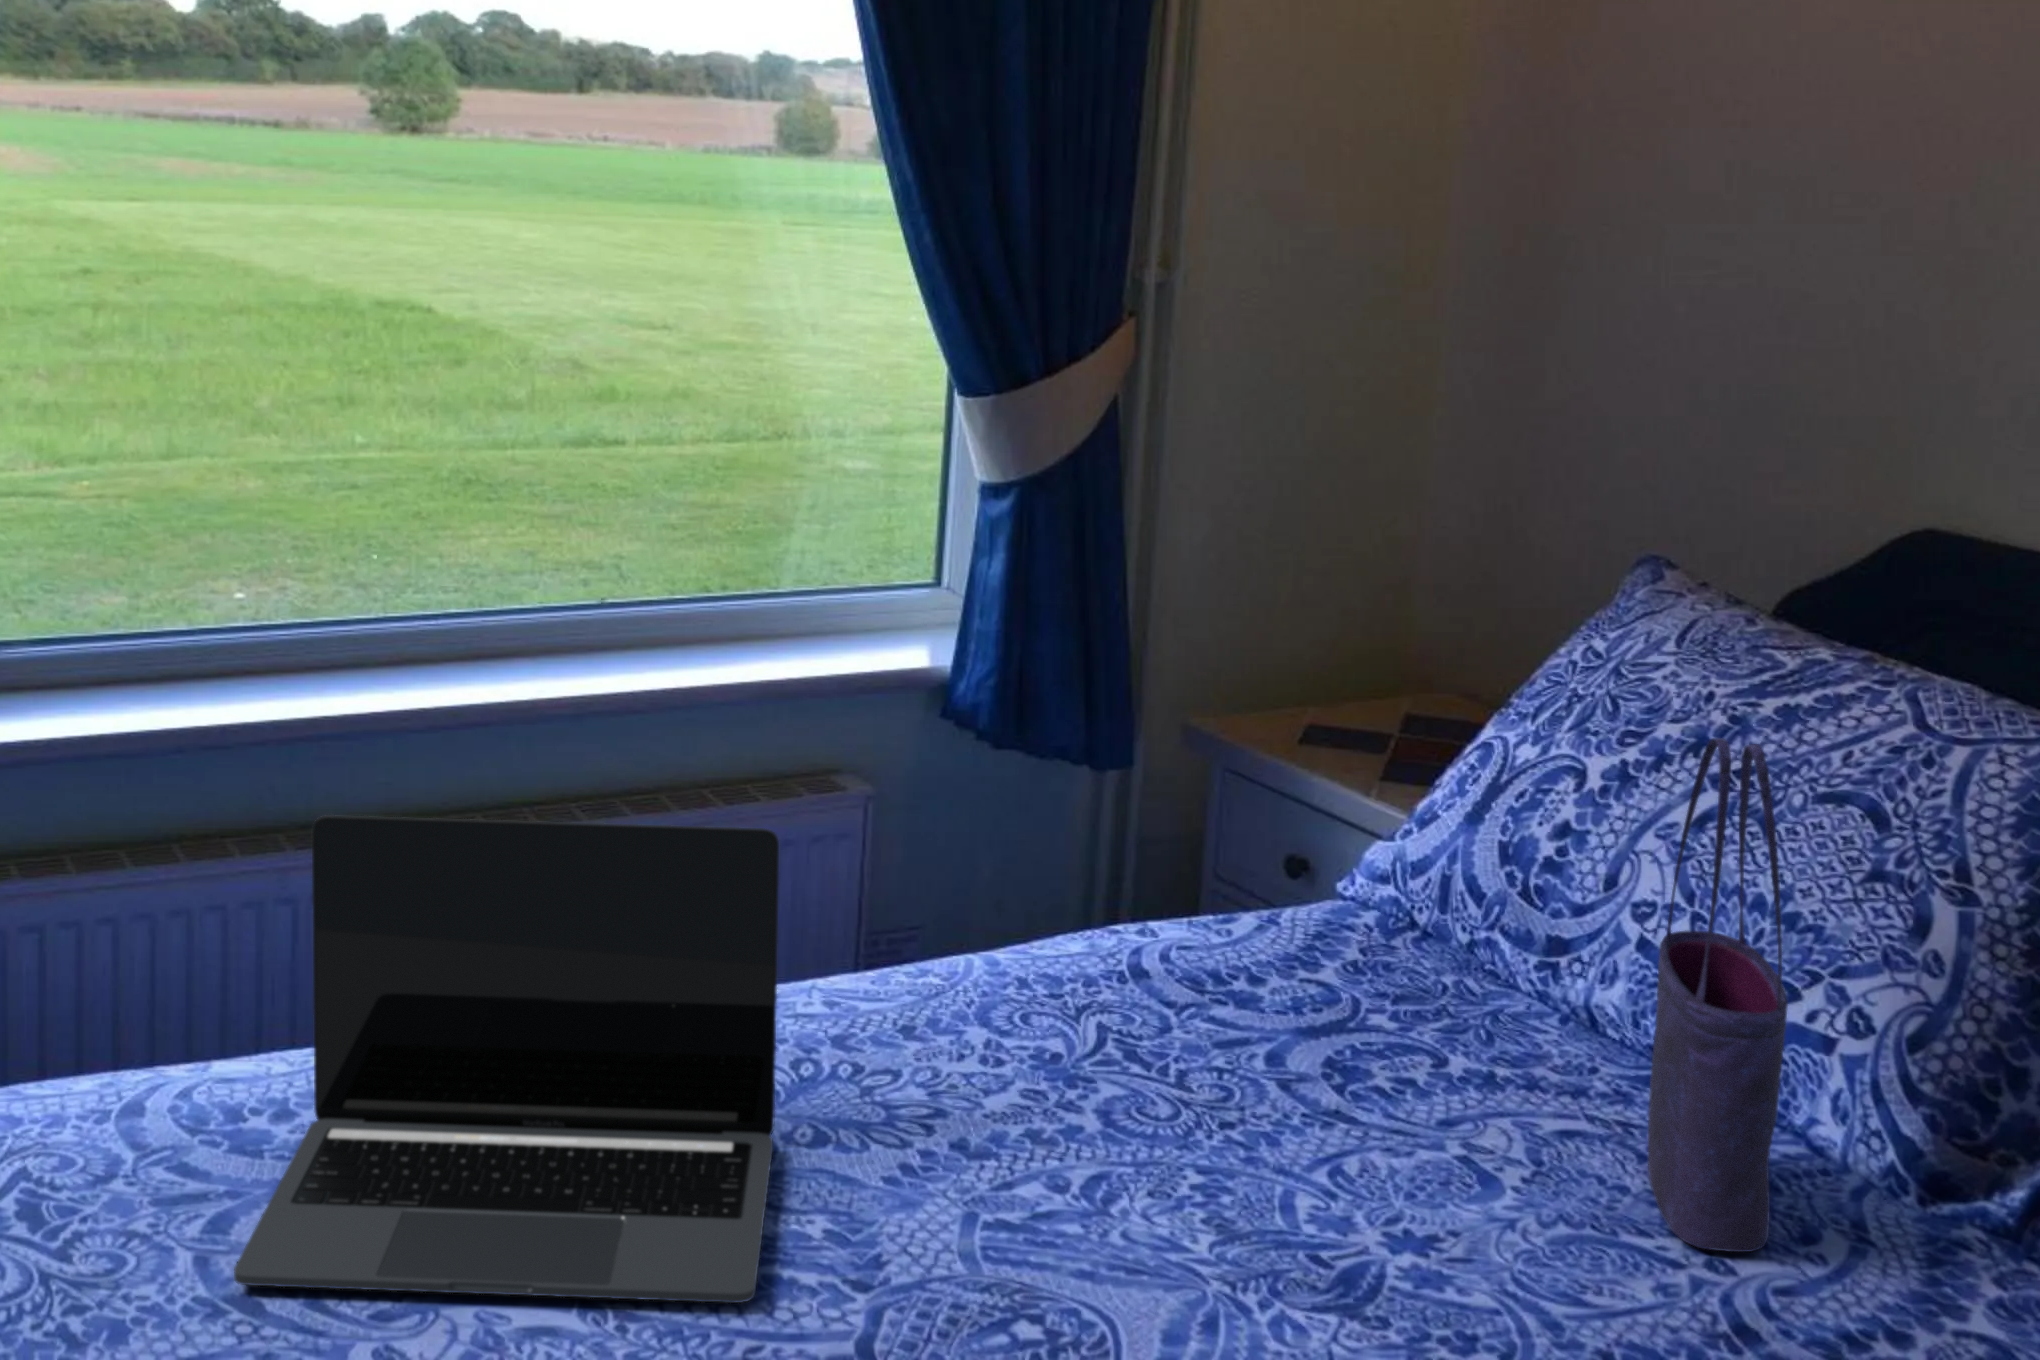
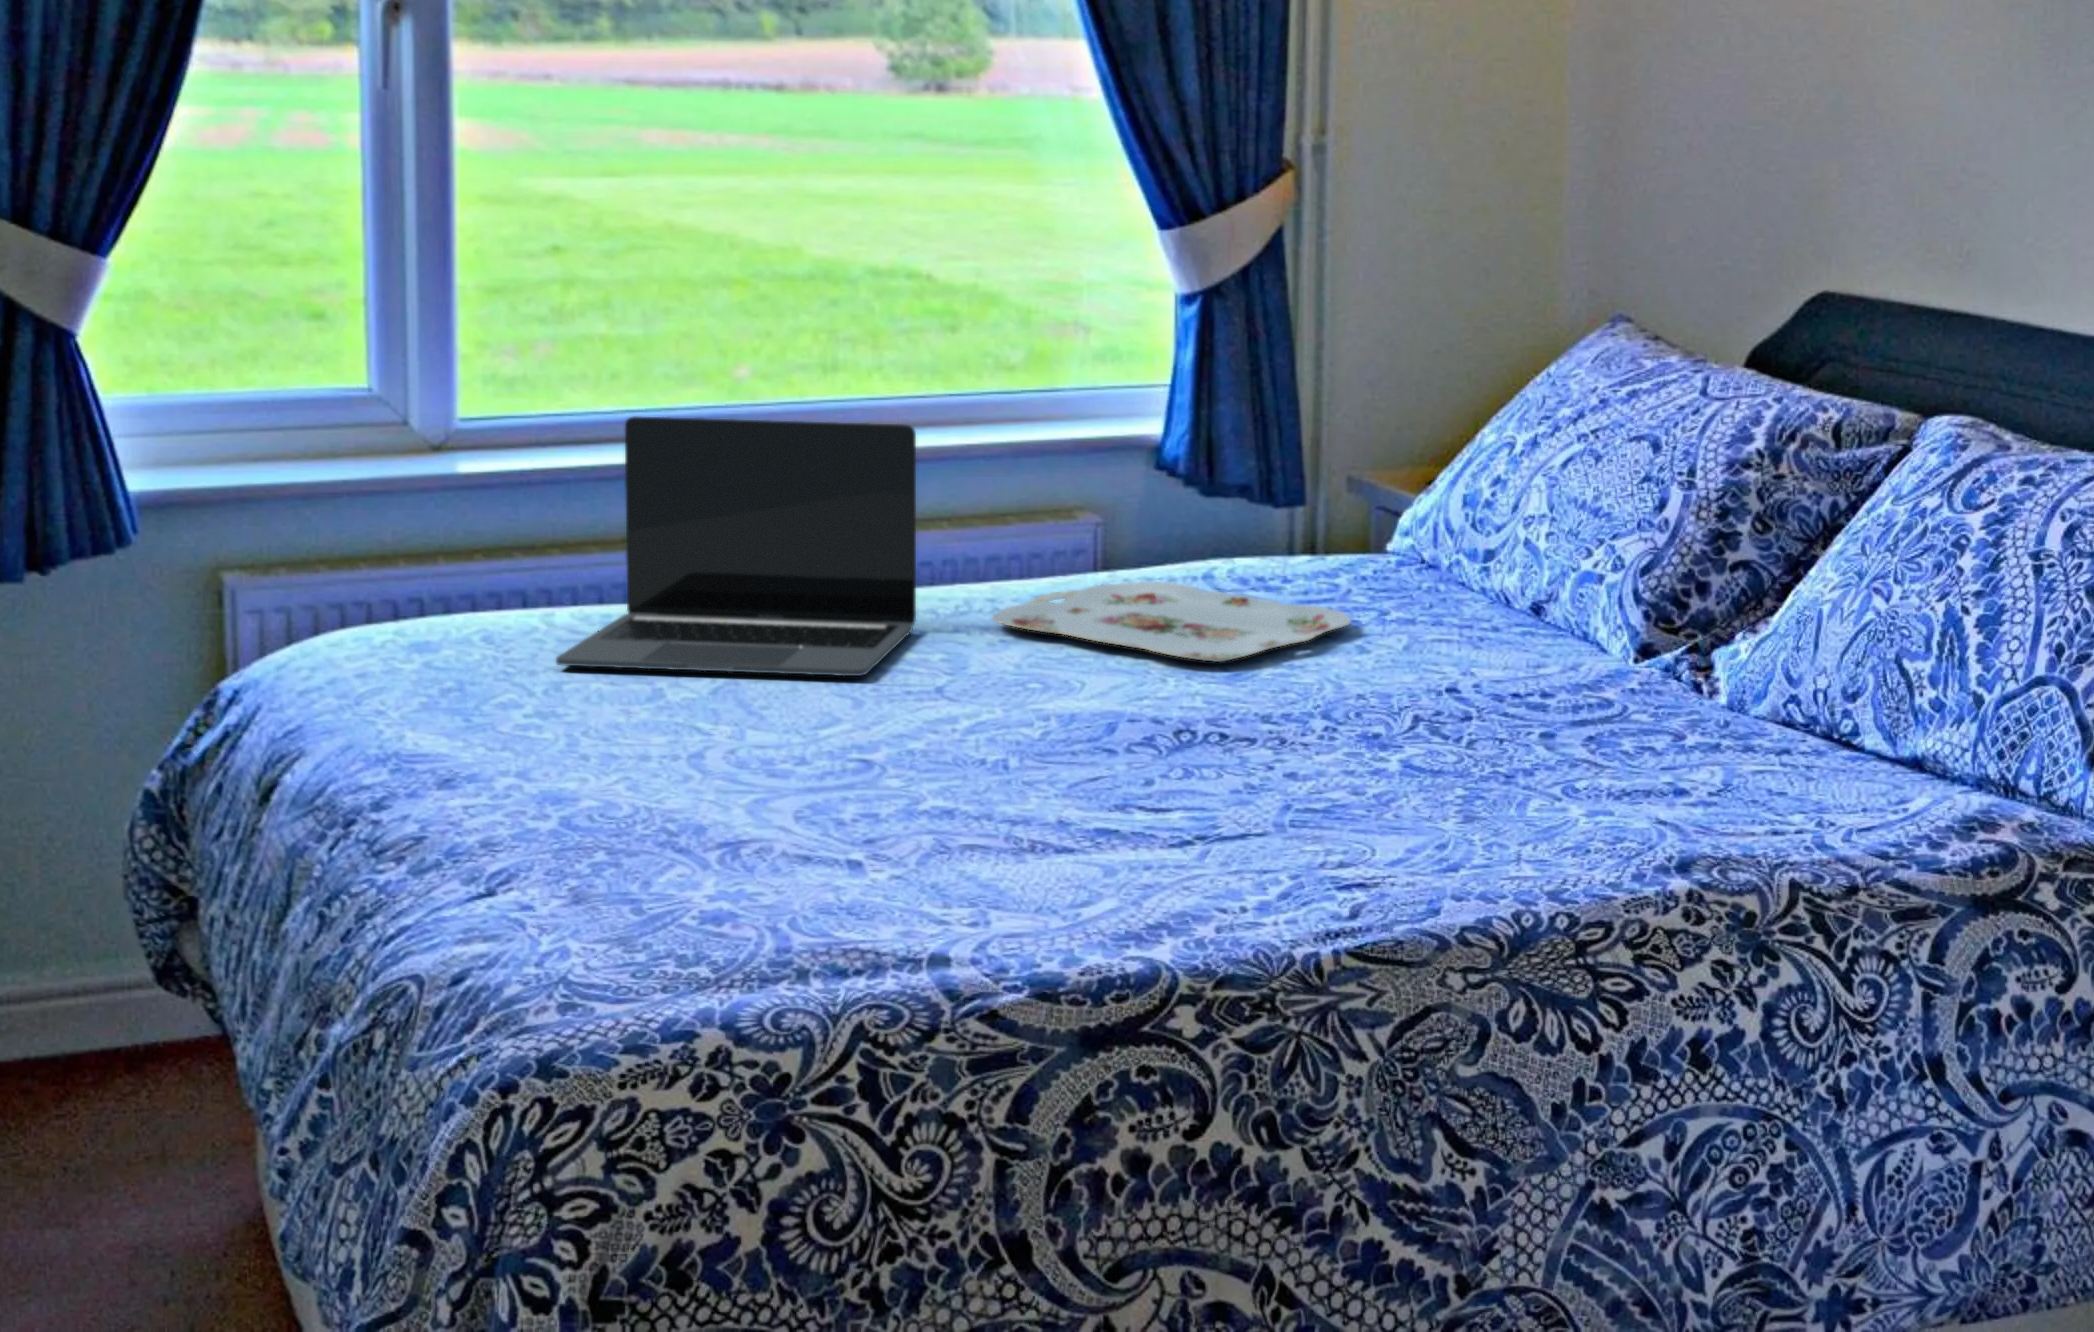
tote bag: present [1648,738,1788,1252] -> none [1455,360,1526,674]
serving tray: none [885,1002,1440,1236] -> present [993,582,1350,662]

